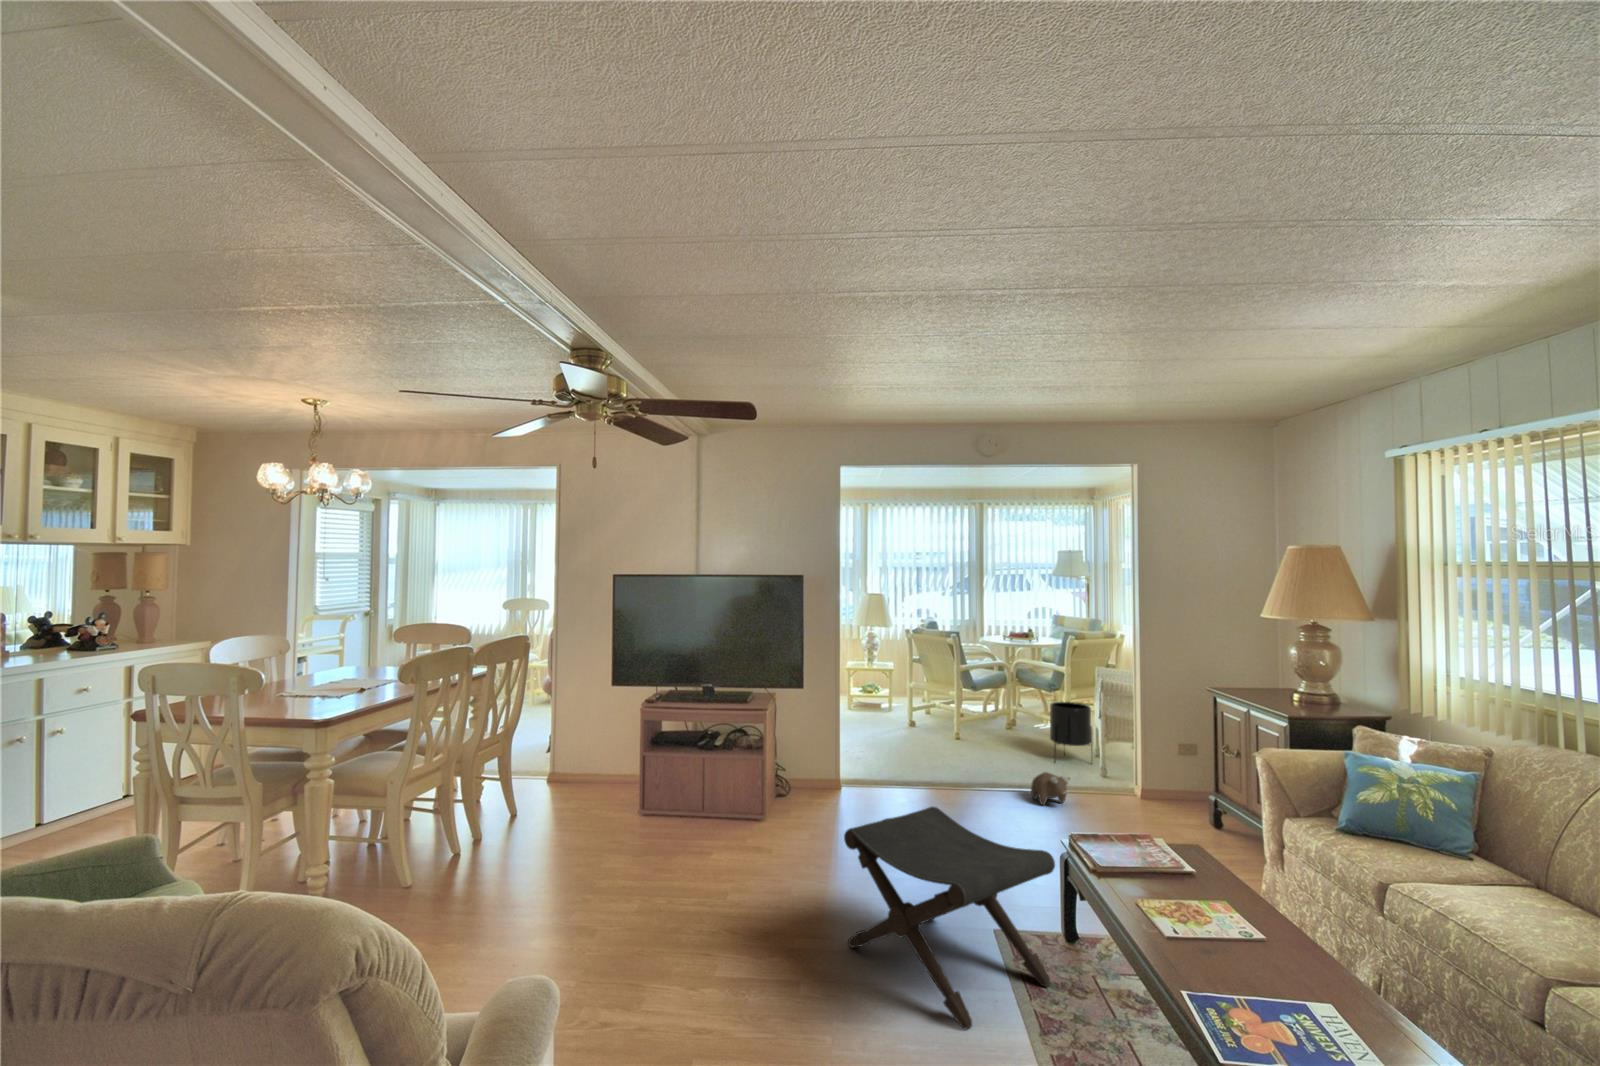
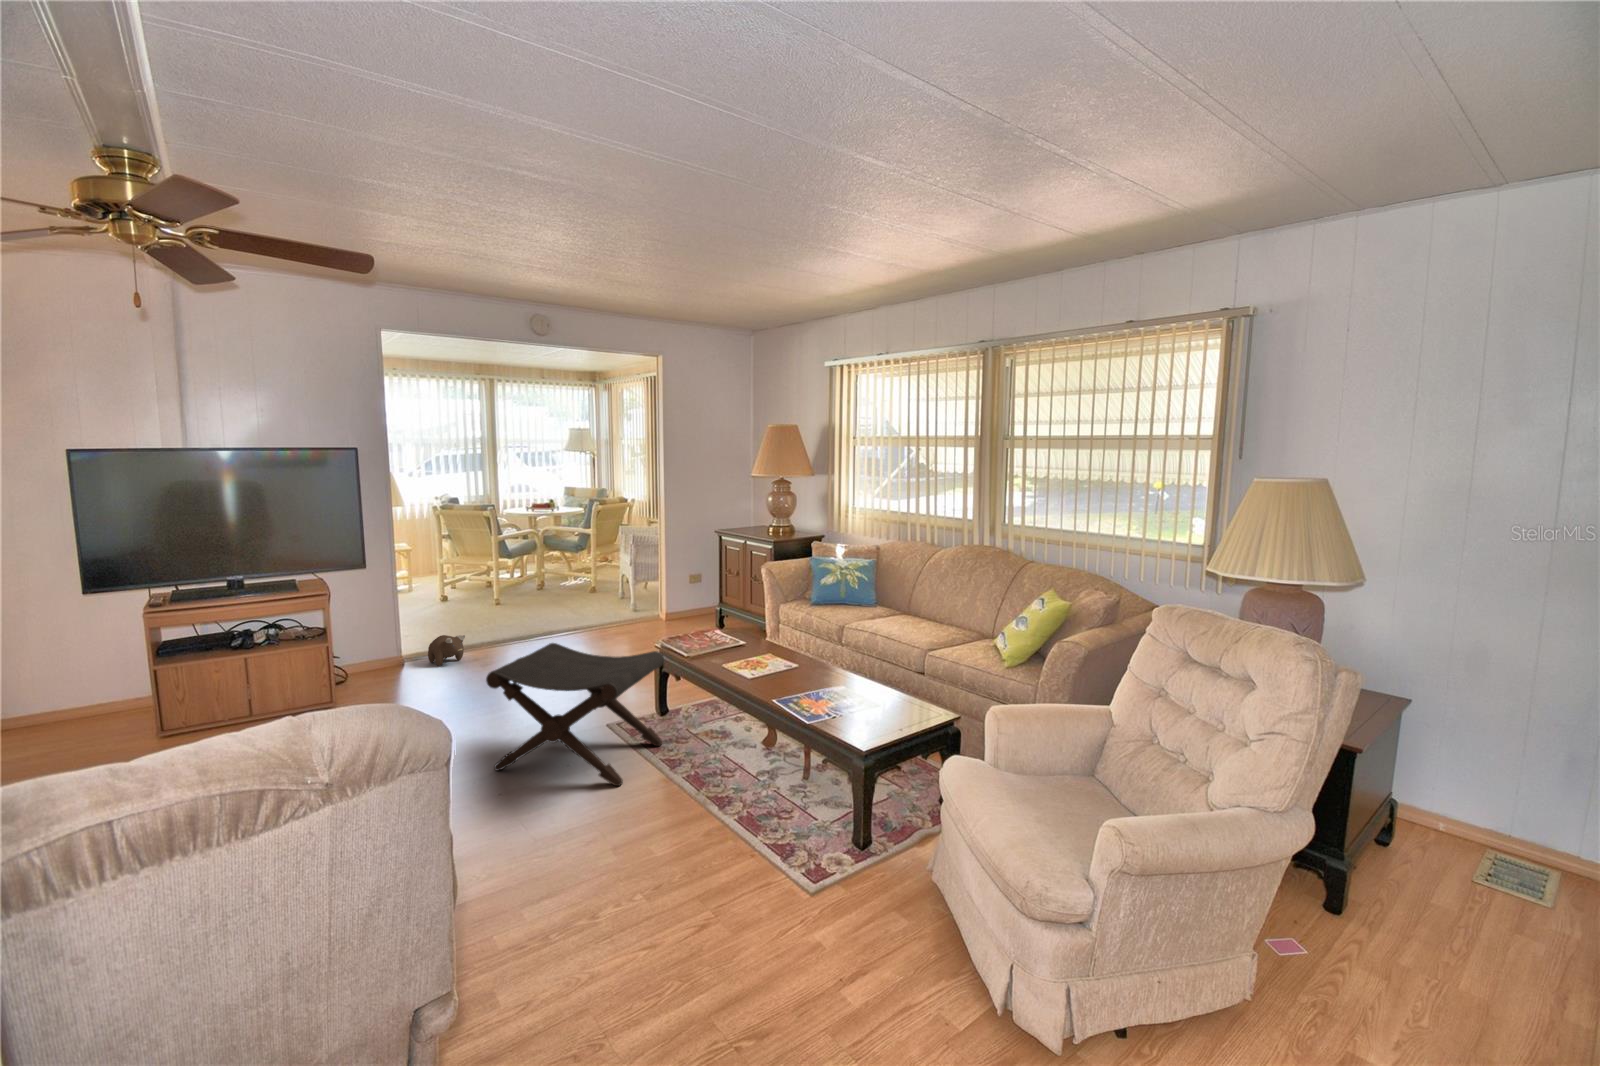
planter: present [1050,702,1092,748] -> none [588,557,624,609]
plush toy: present [1031,772,1070,805] -> present [428,635,465,666]

